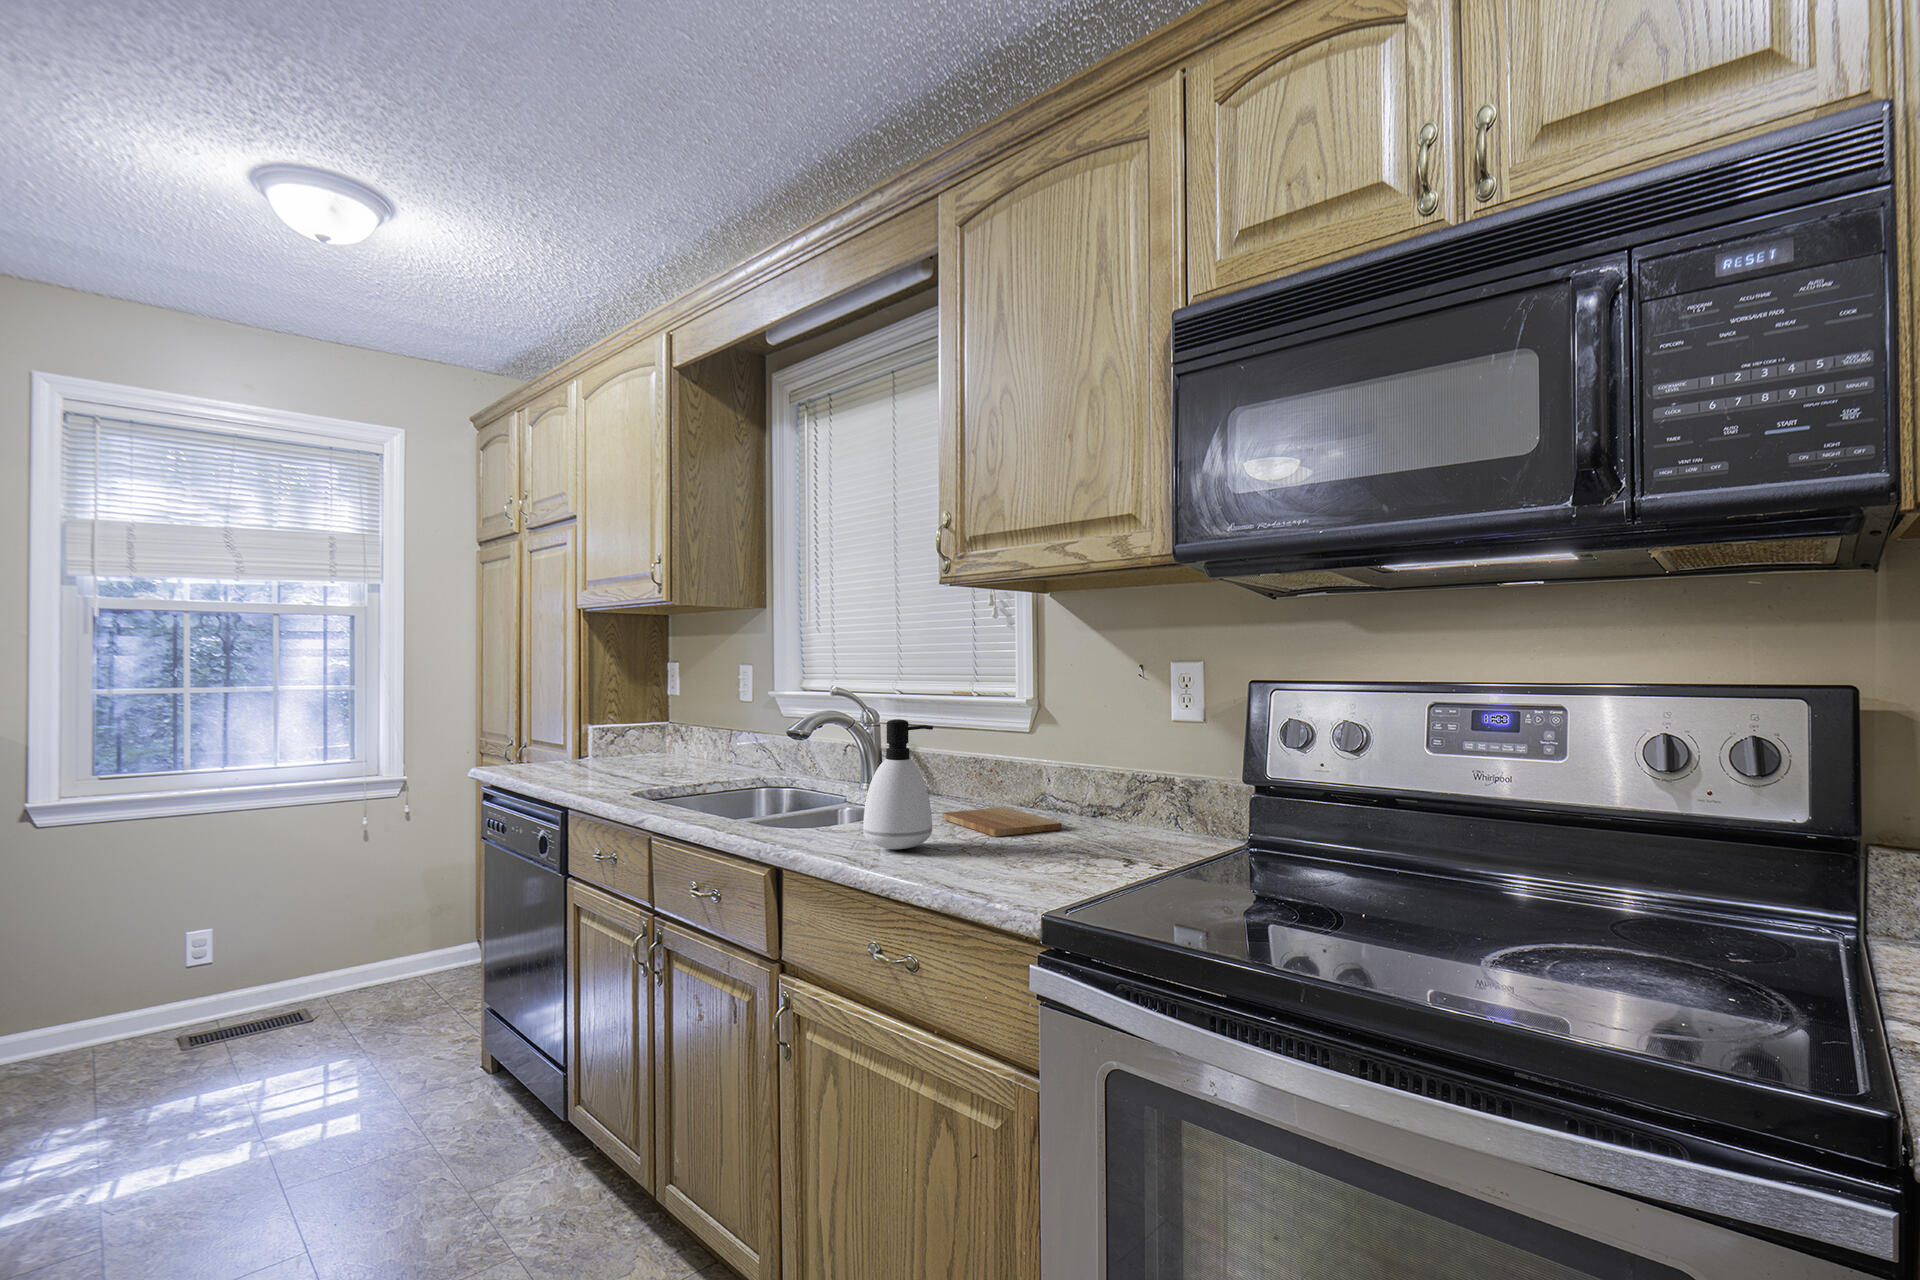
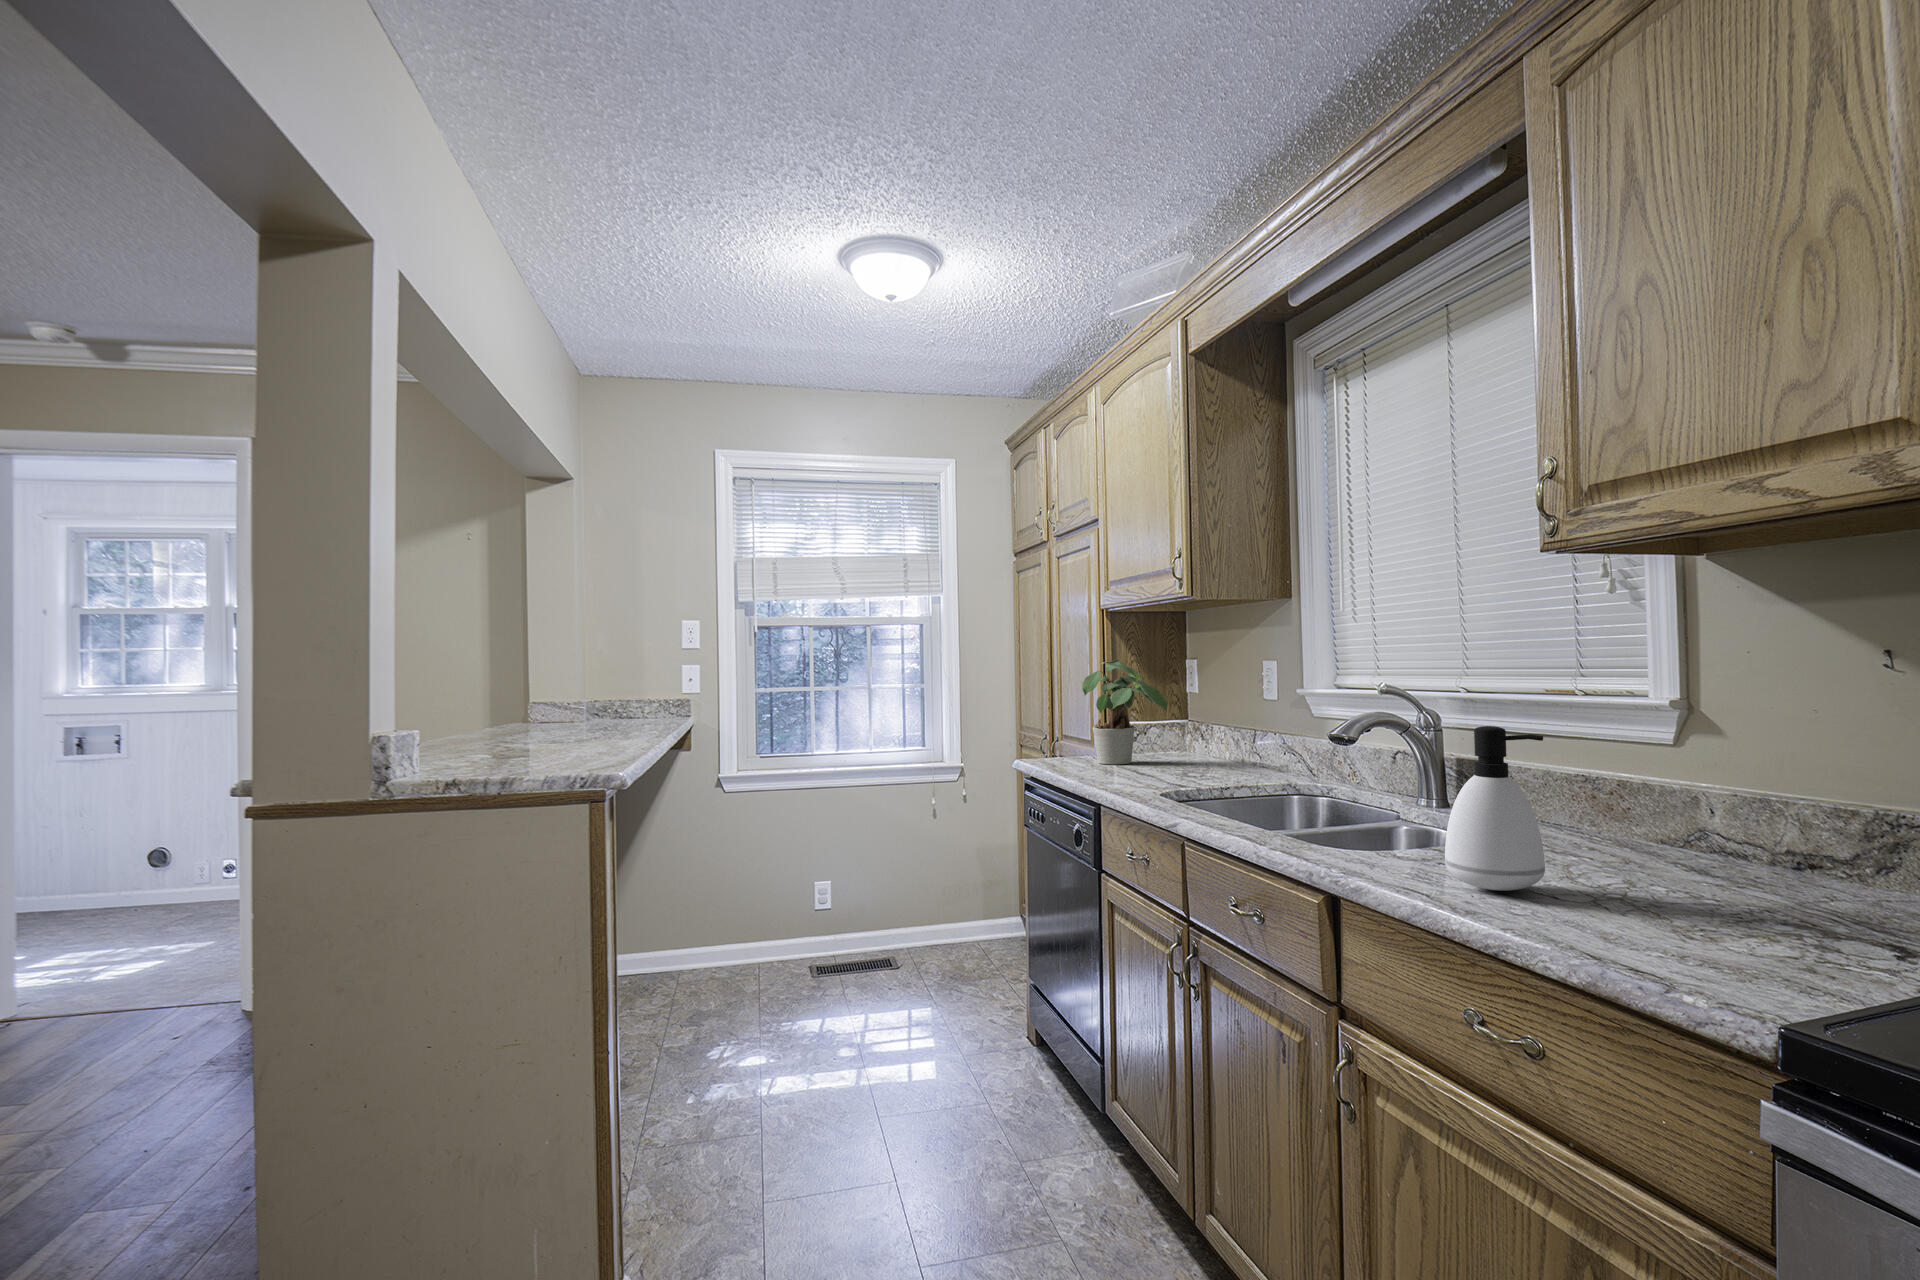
potted plant: none [554,663,644,768] -> present [1082,660,1167,764]
cutting board: present [943,807,1062,837] -> none [1549,844,1751,886]

